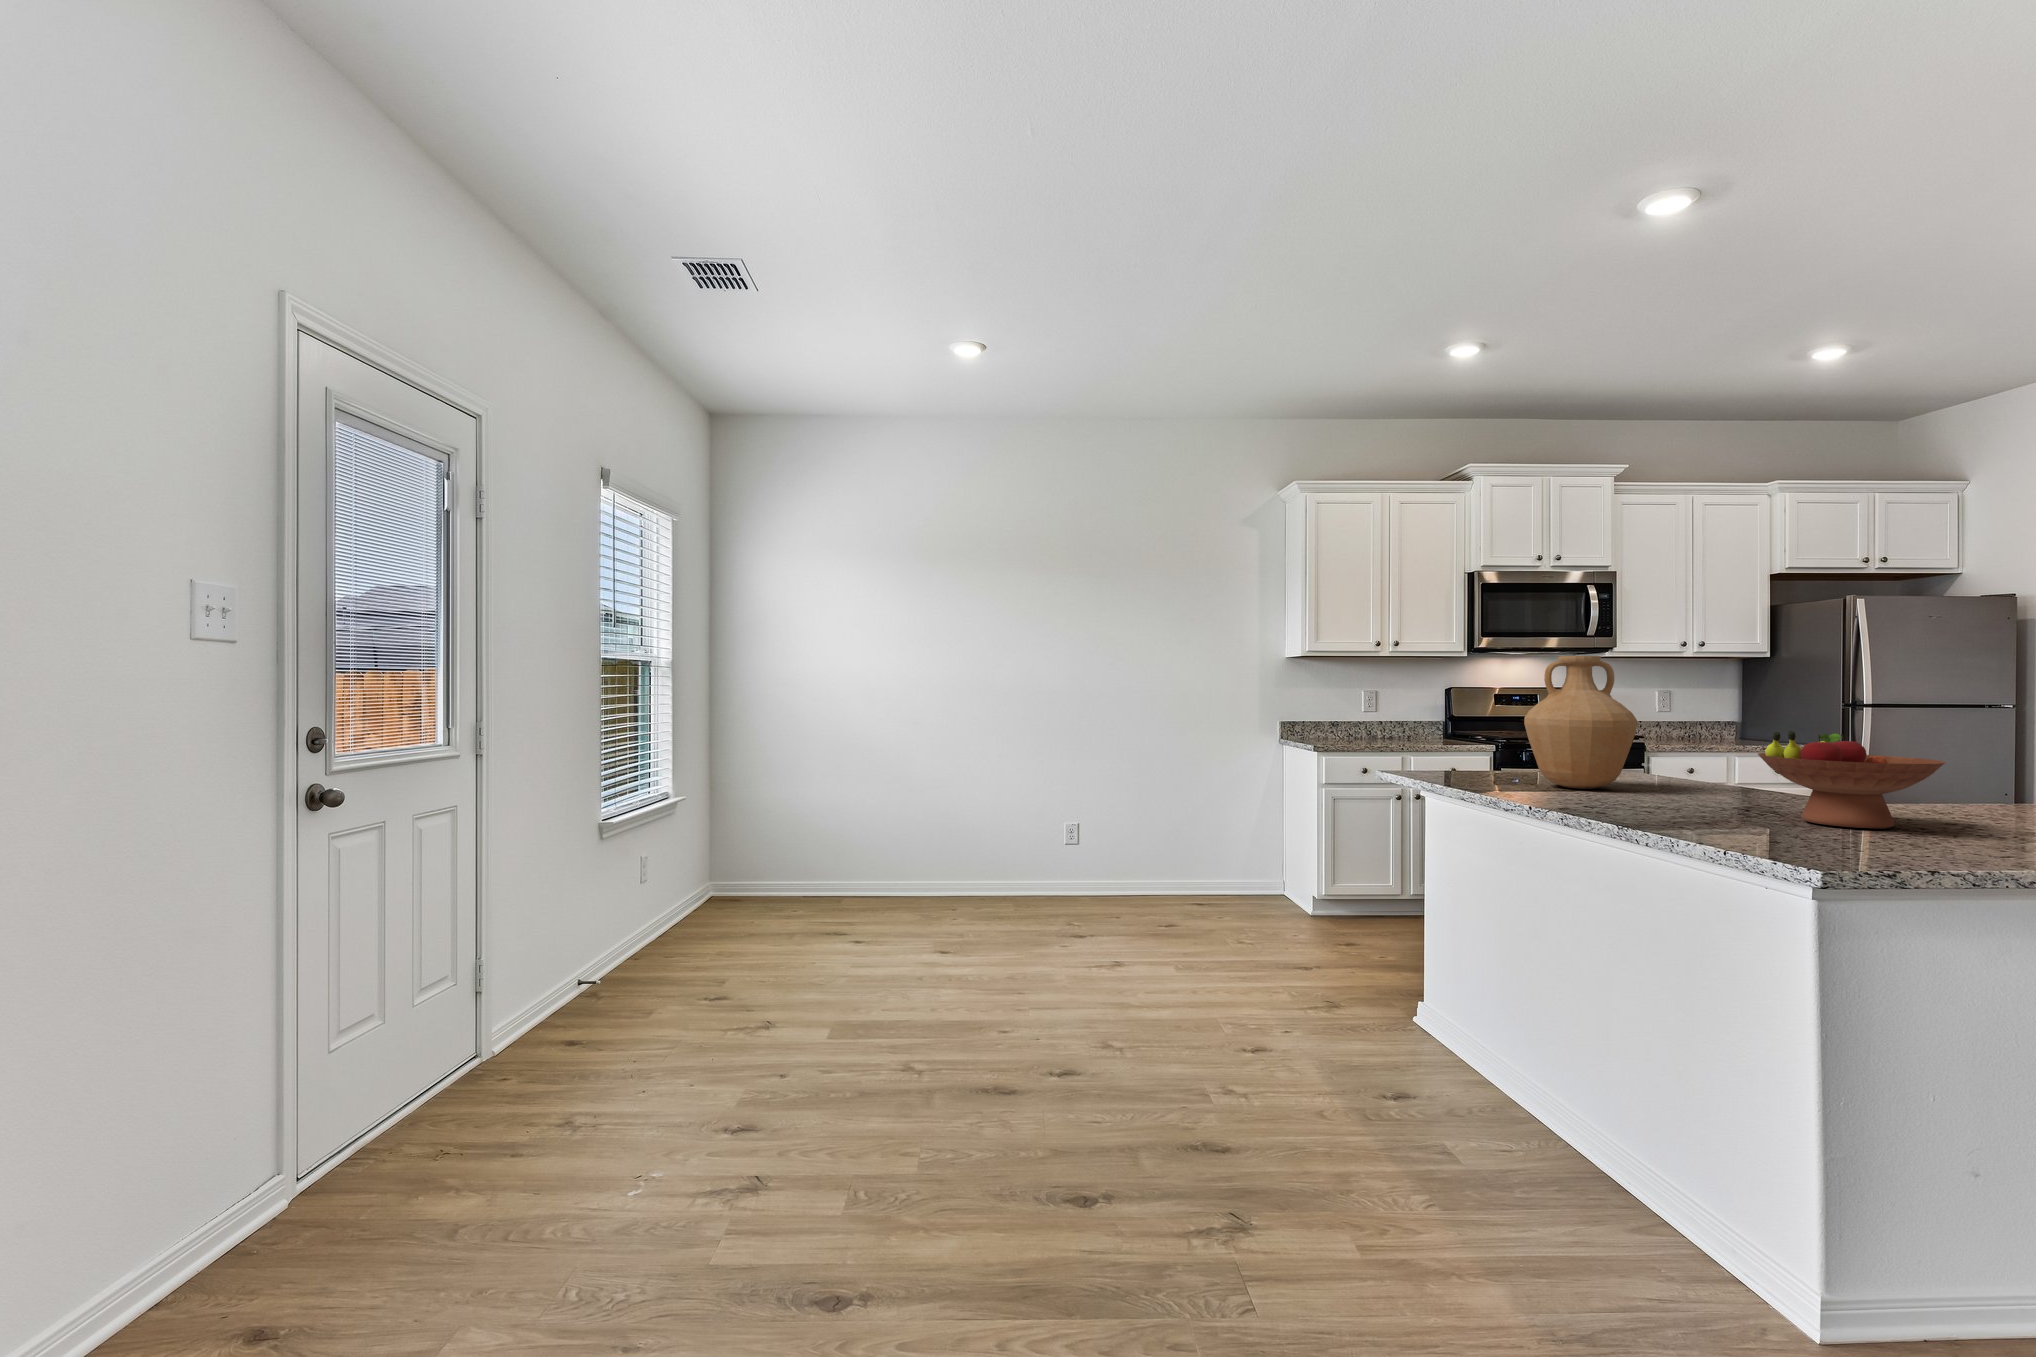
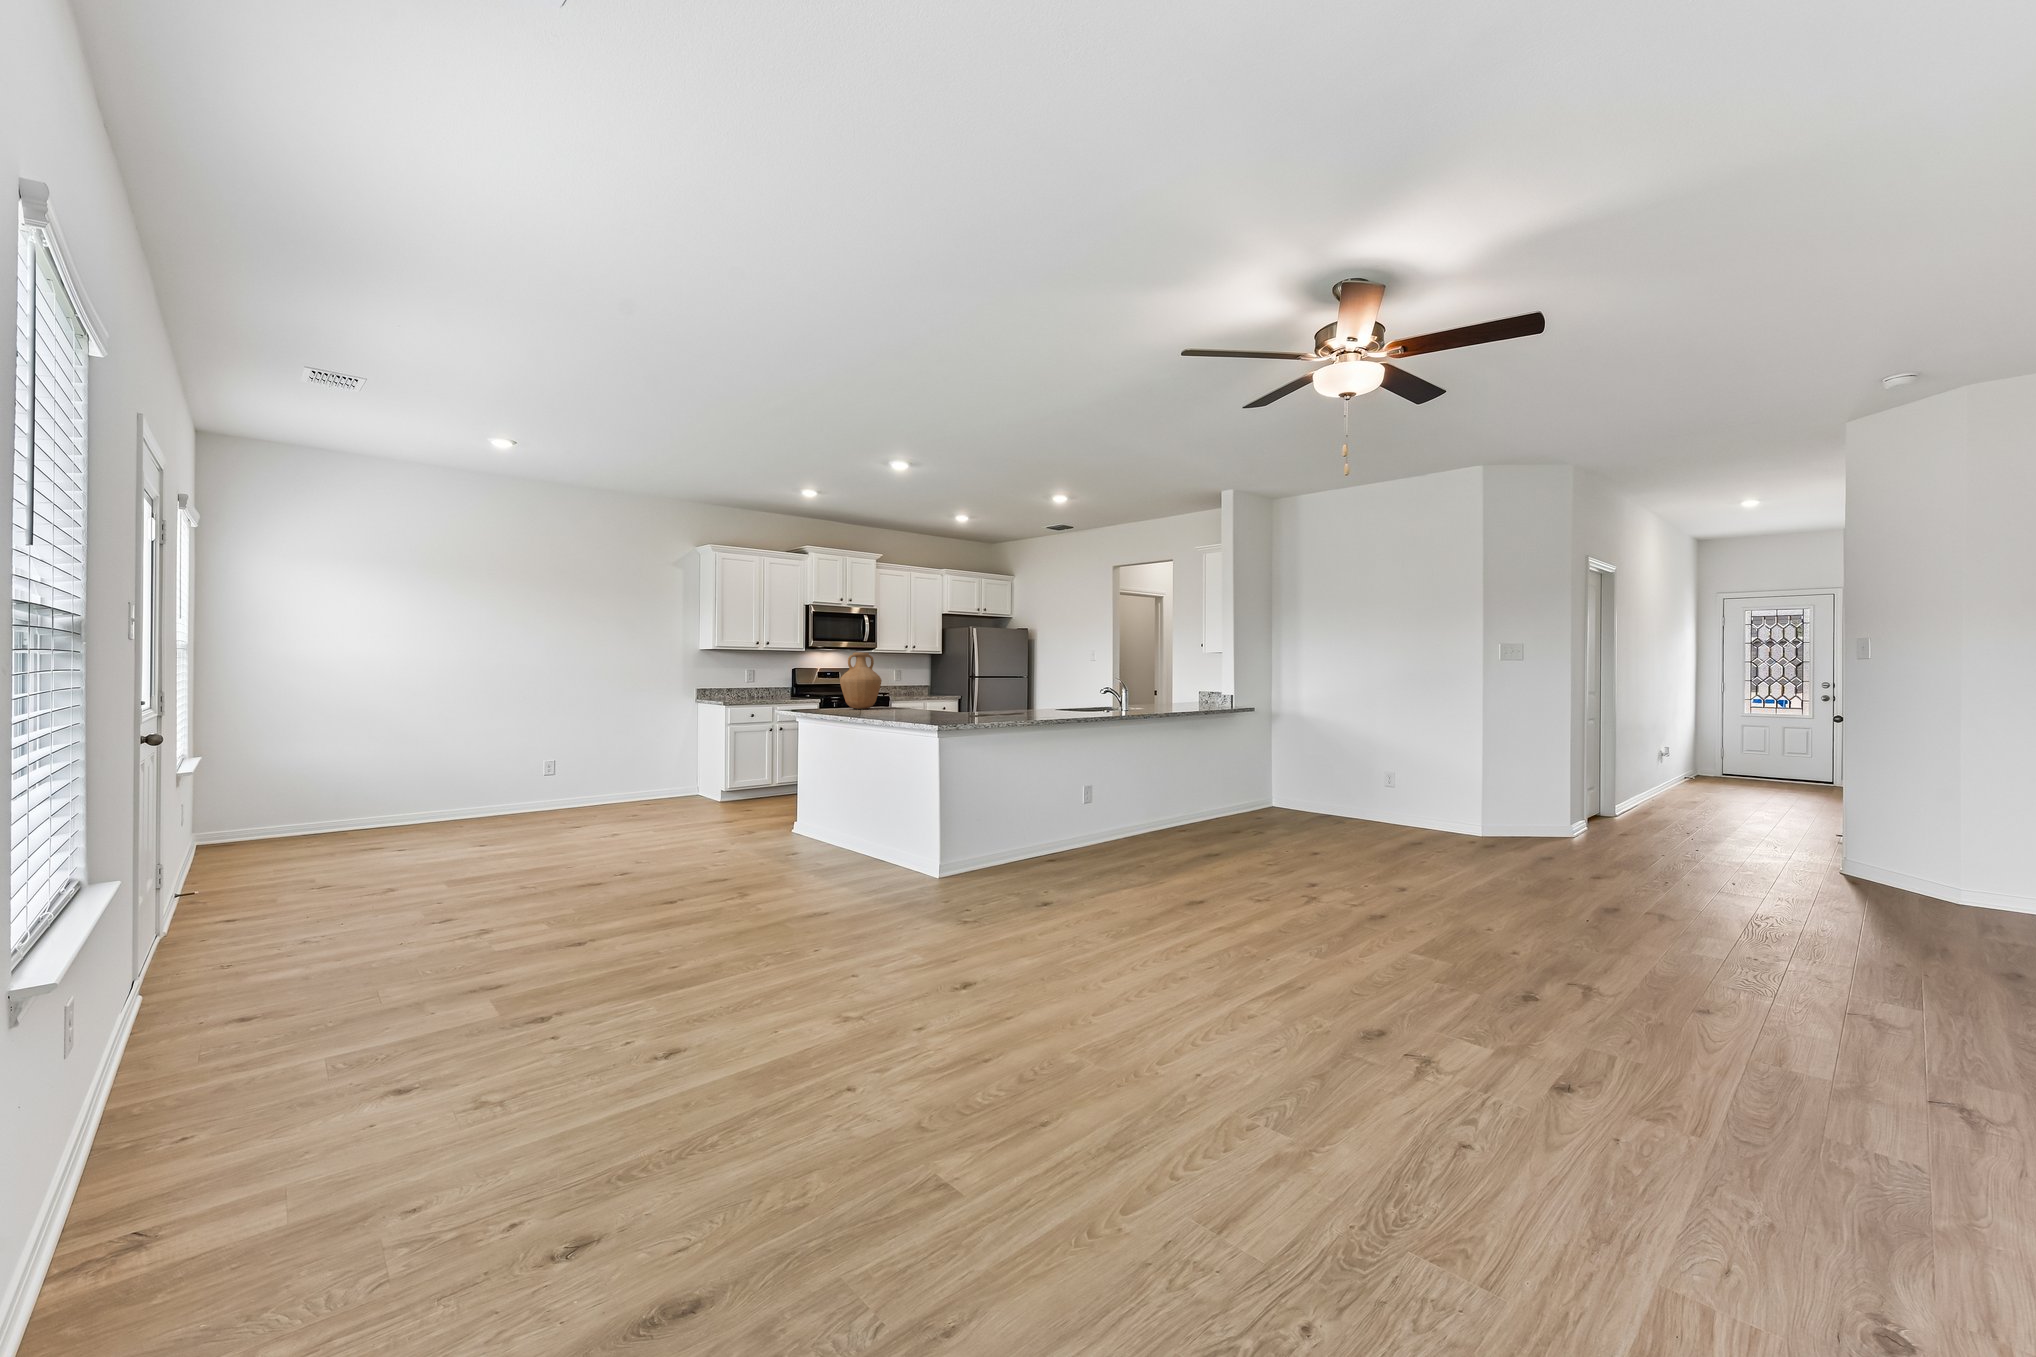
fruit bowl: present [1758,731,1945,829] -> none [917,680,964,713]

